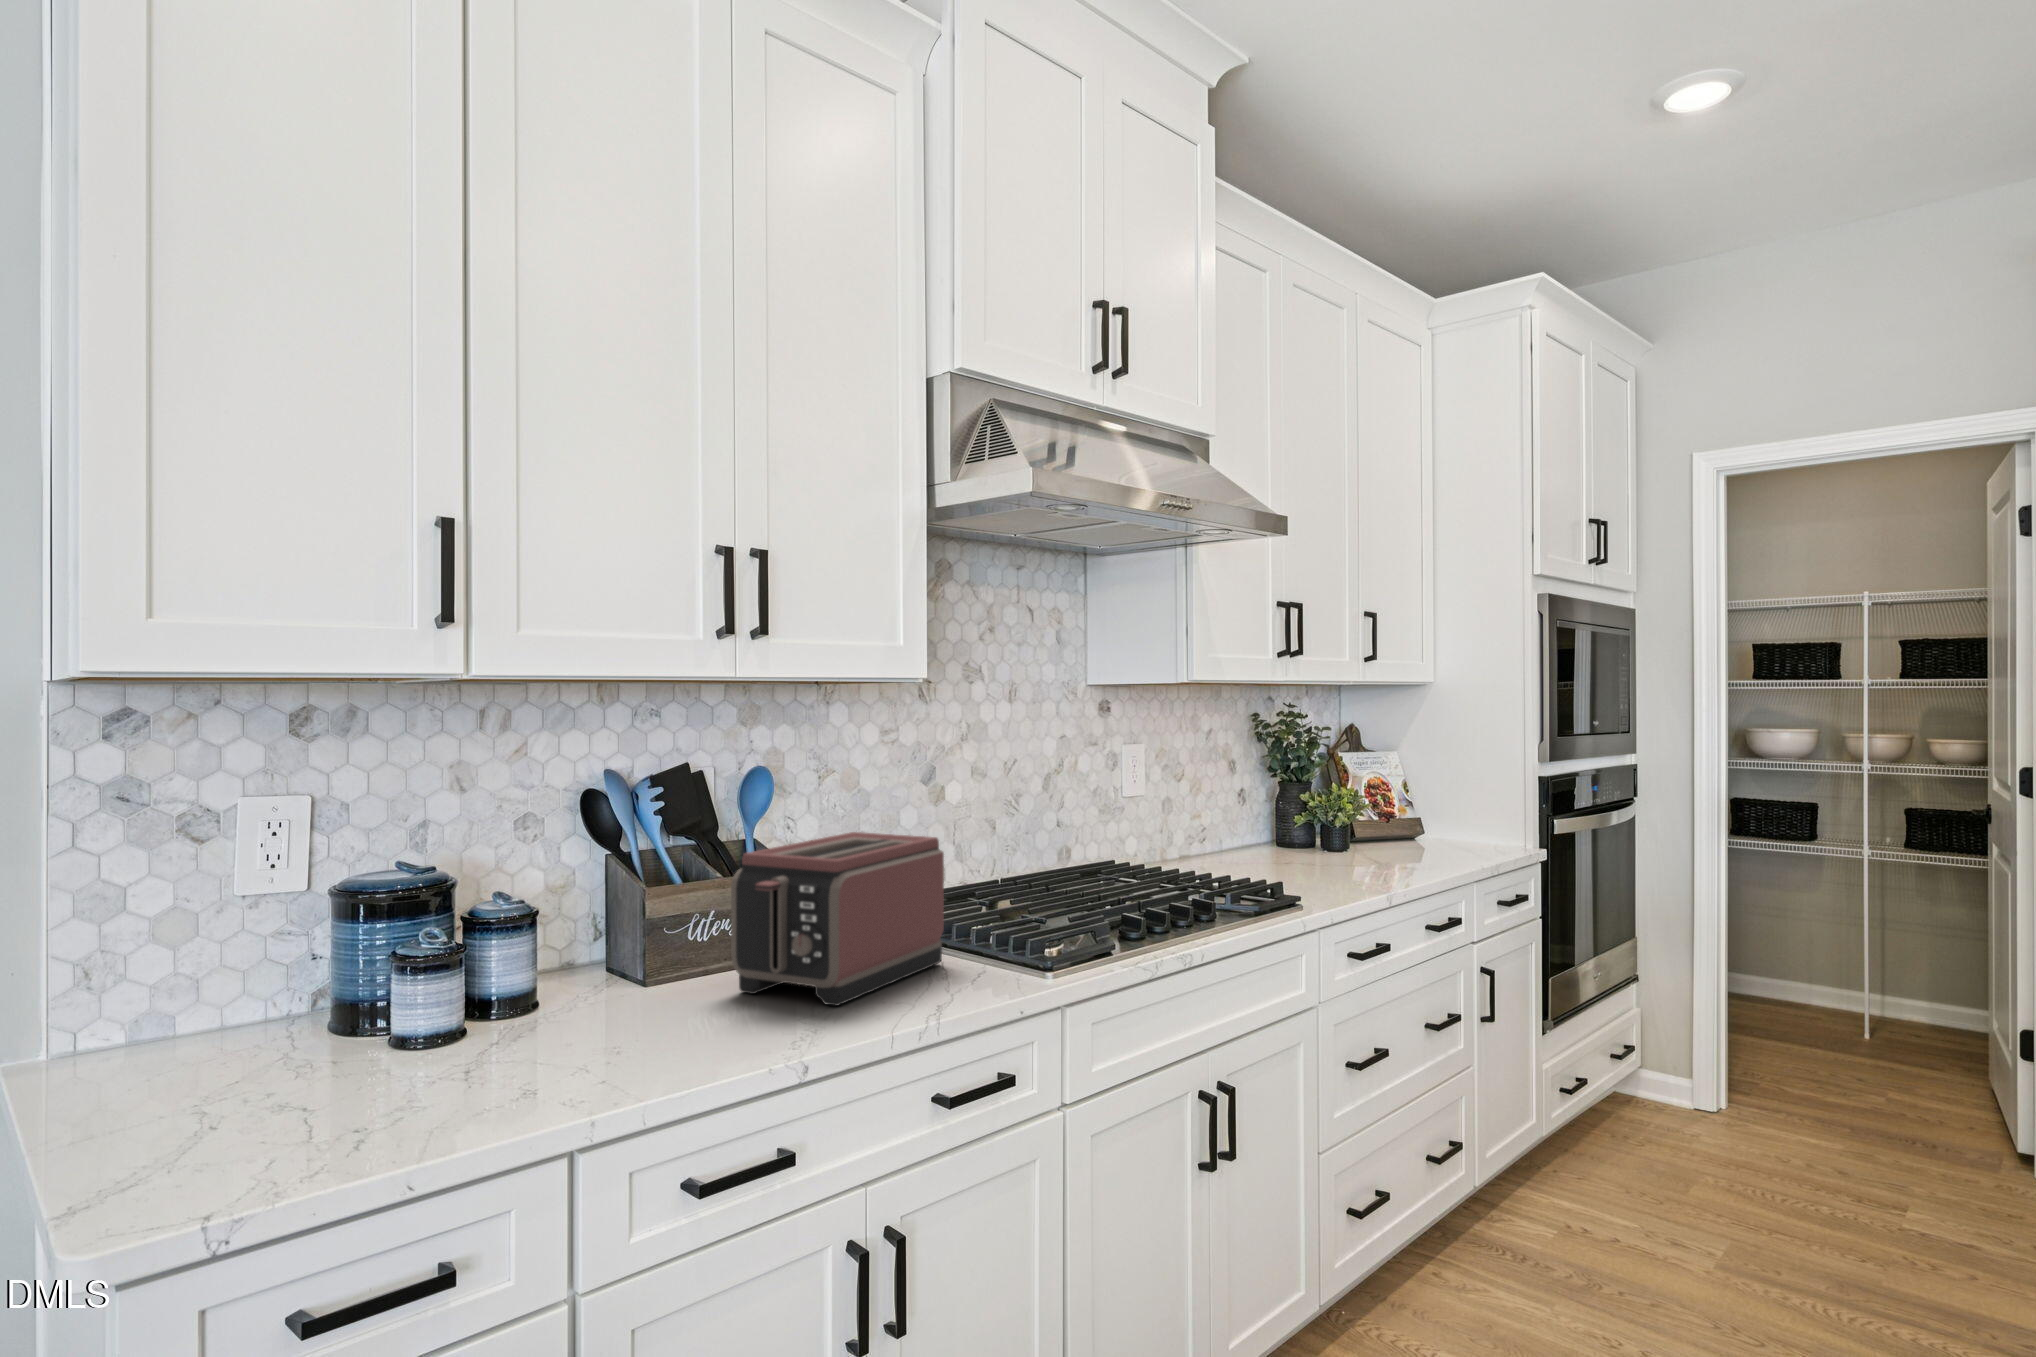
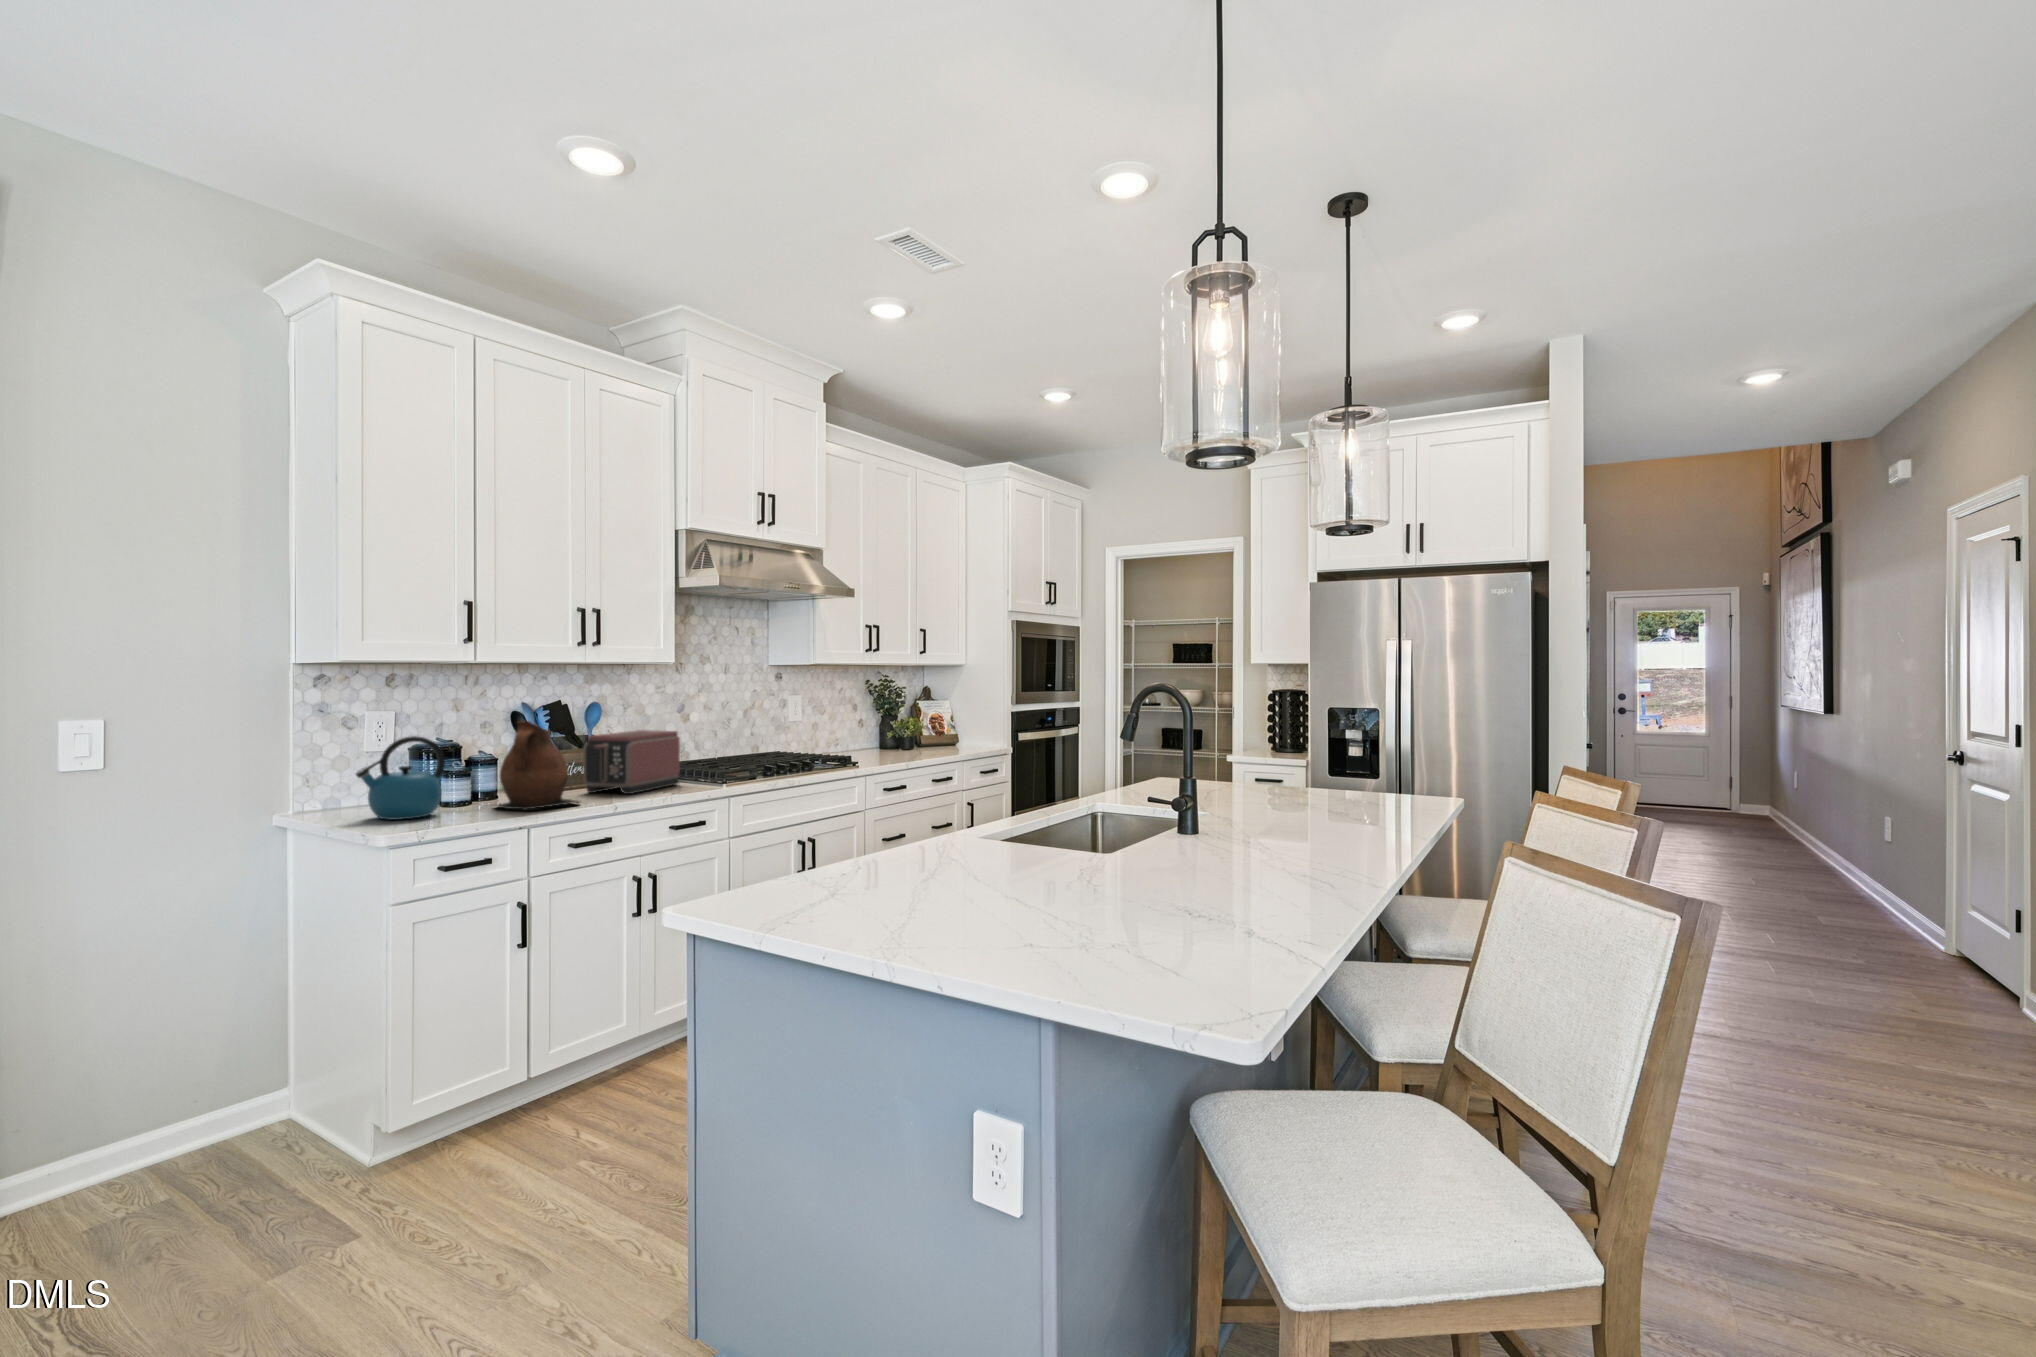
ceramic pitcher: none [493,833,721,1085] -> present [497,721,579,810]
kettle: none [123,878,376,1121] -> present [356,736,445,820]

